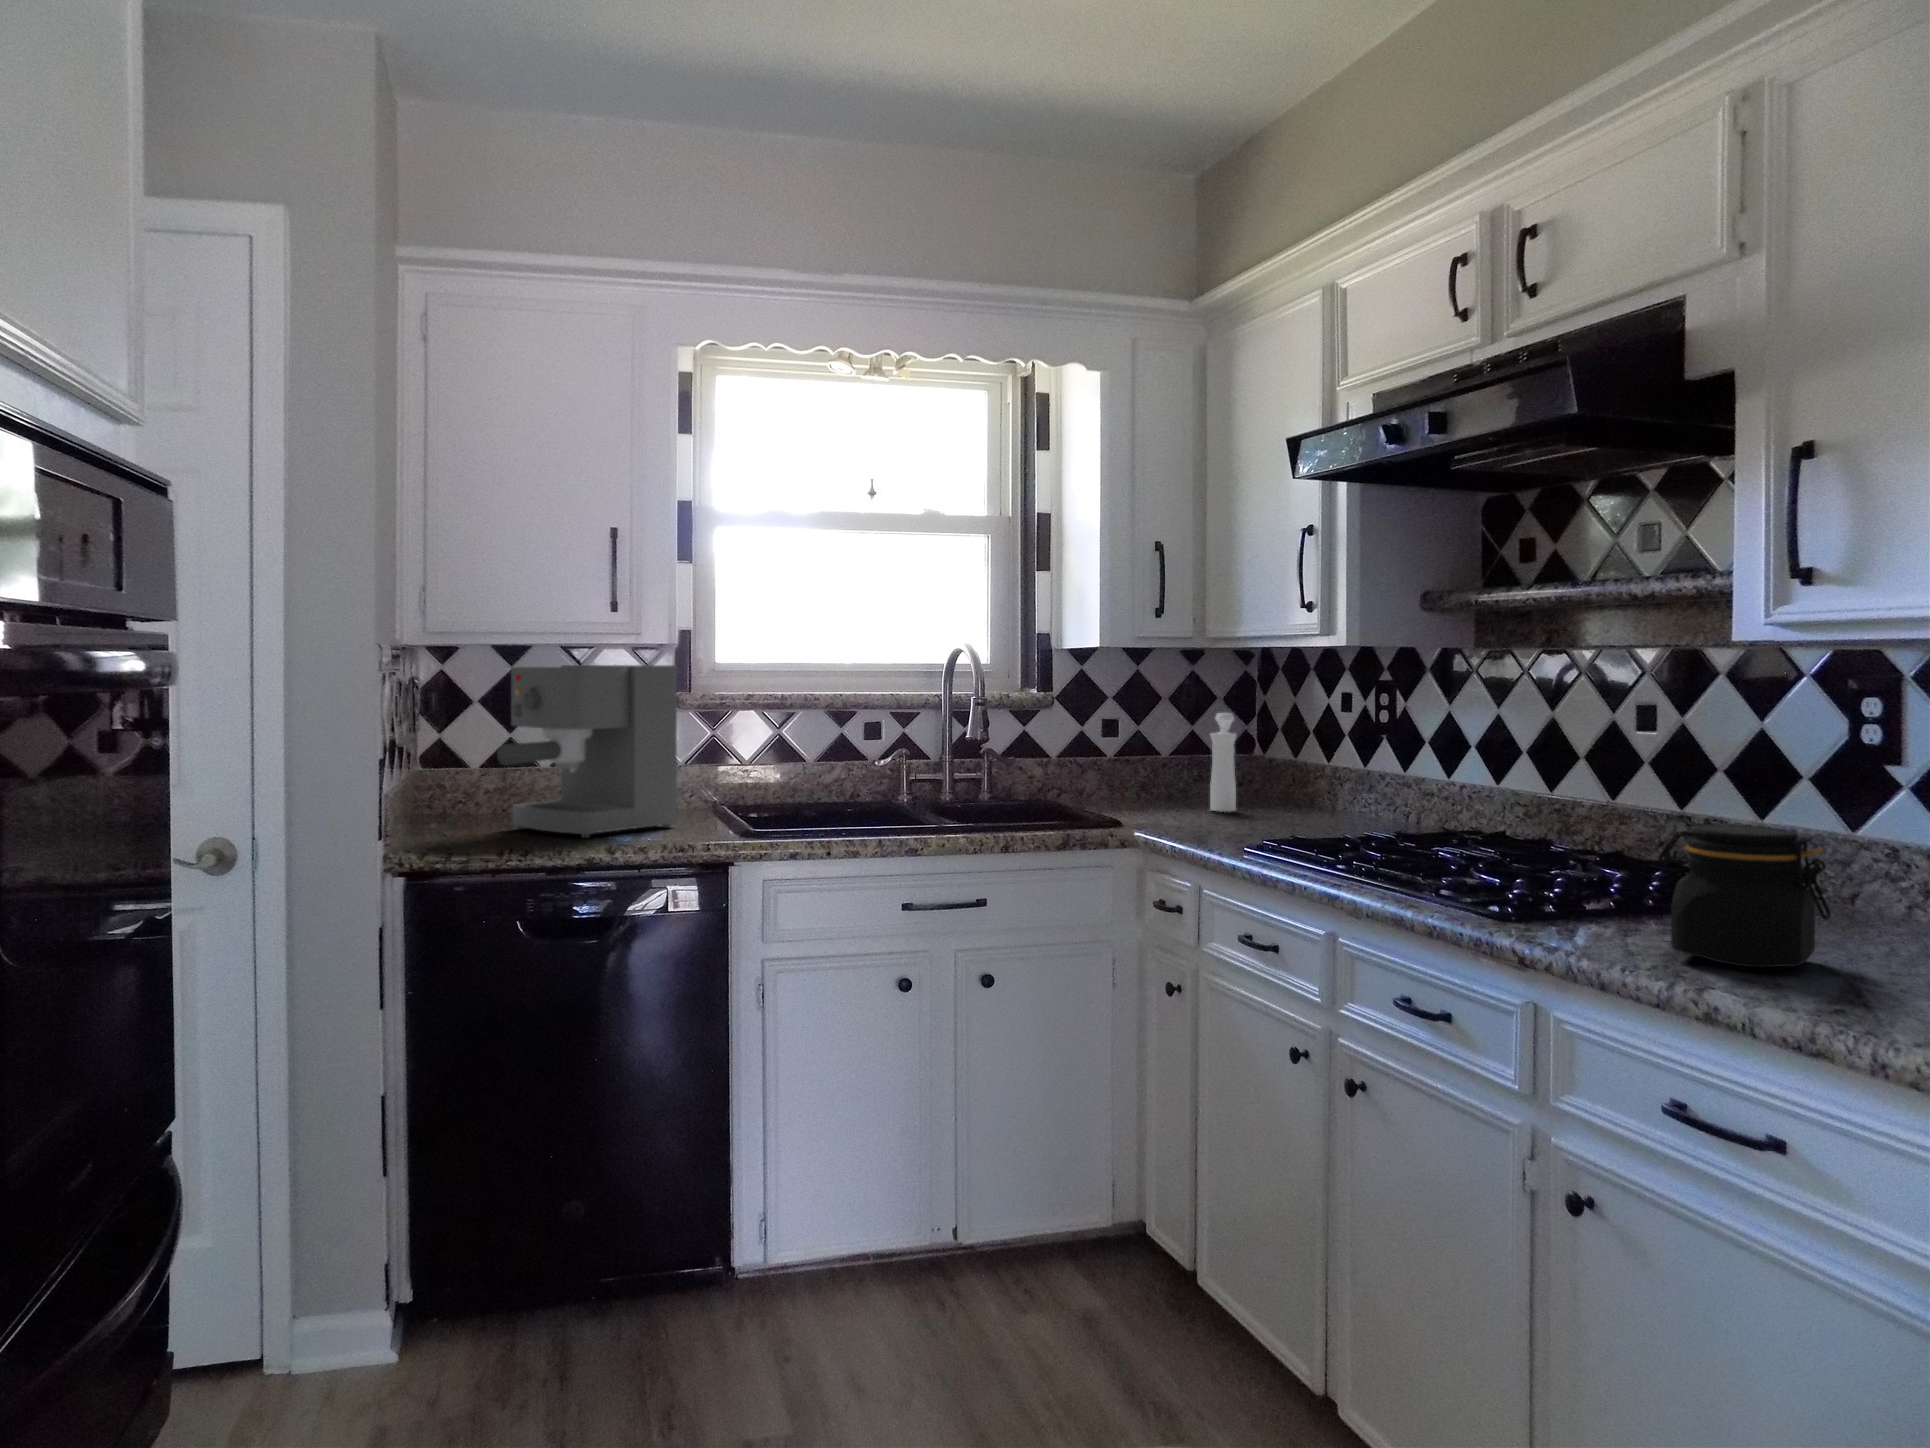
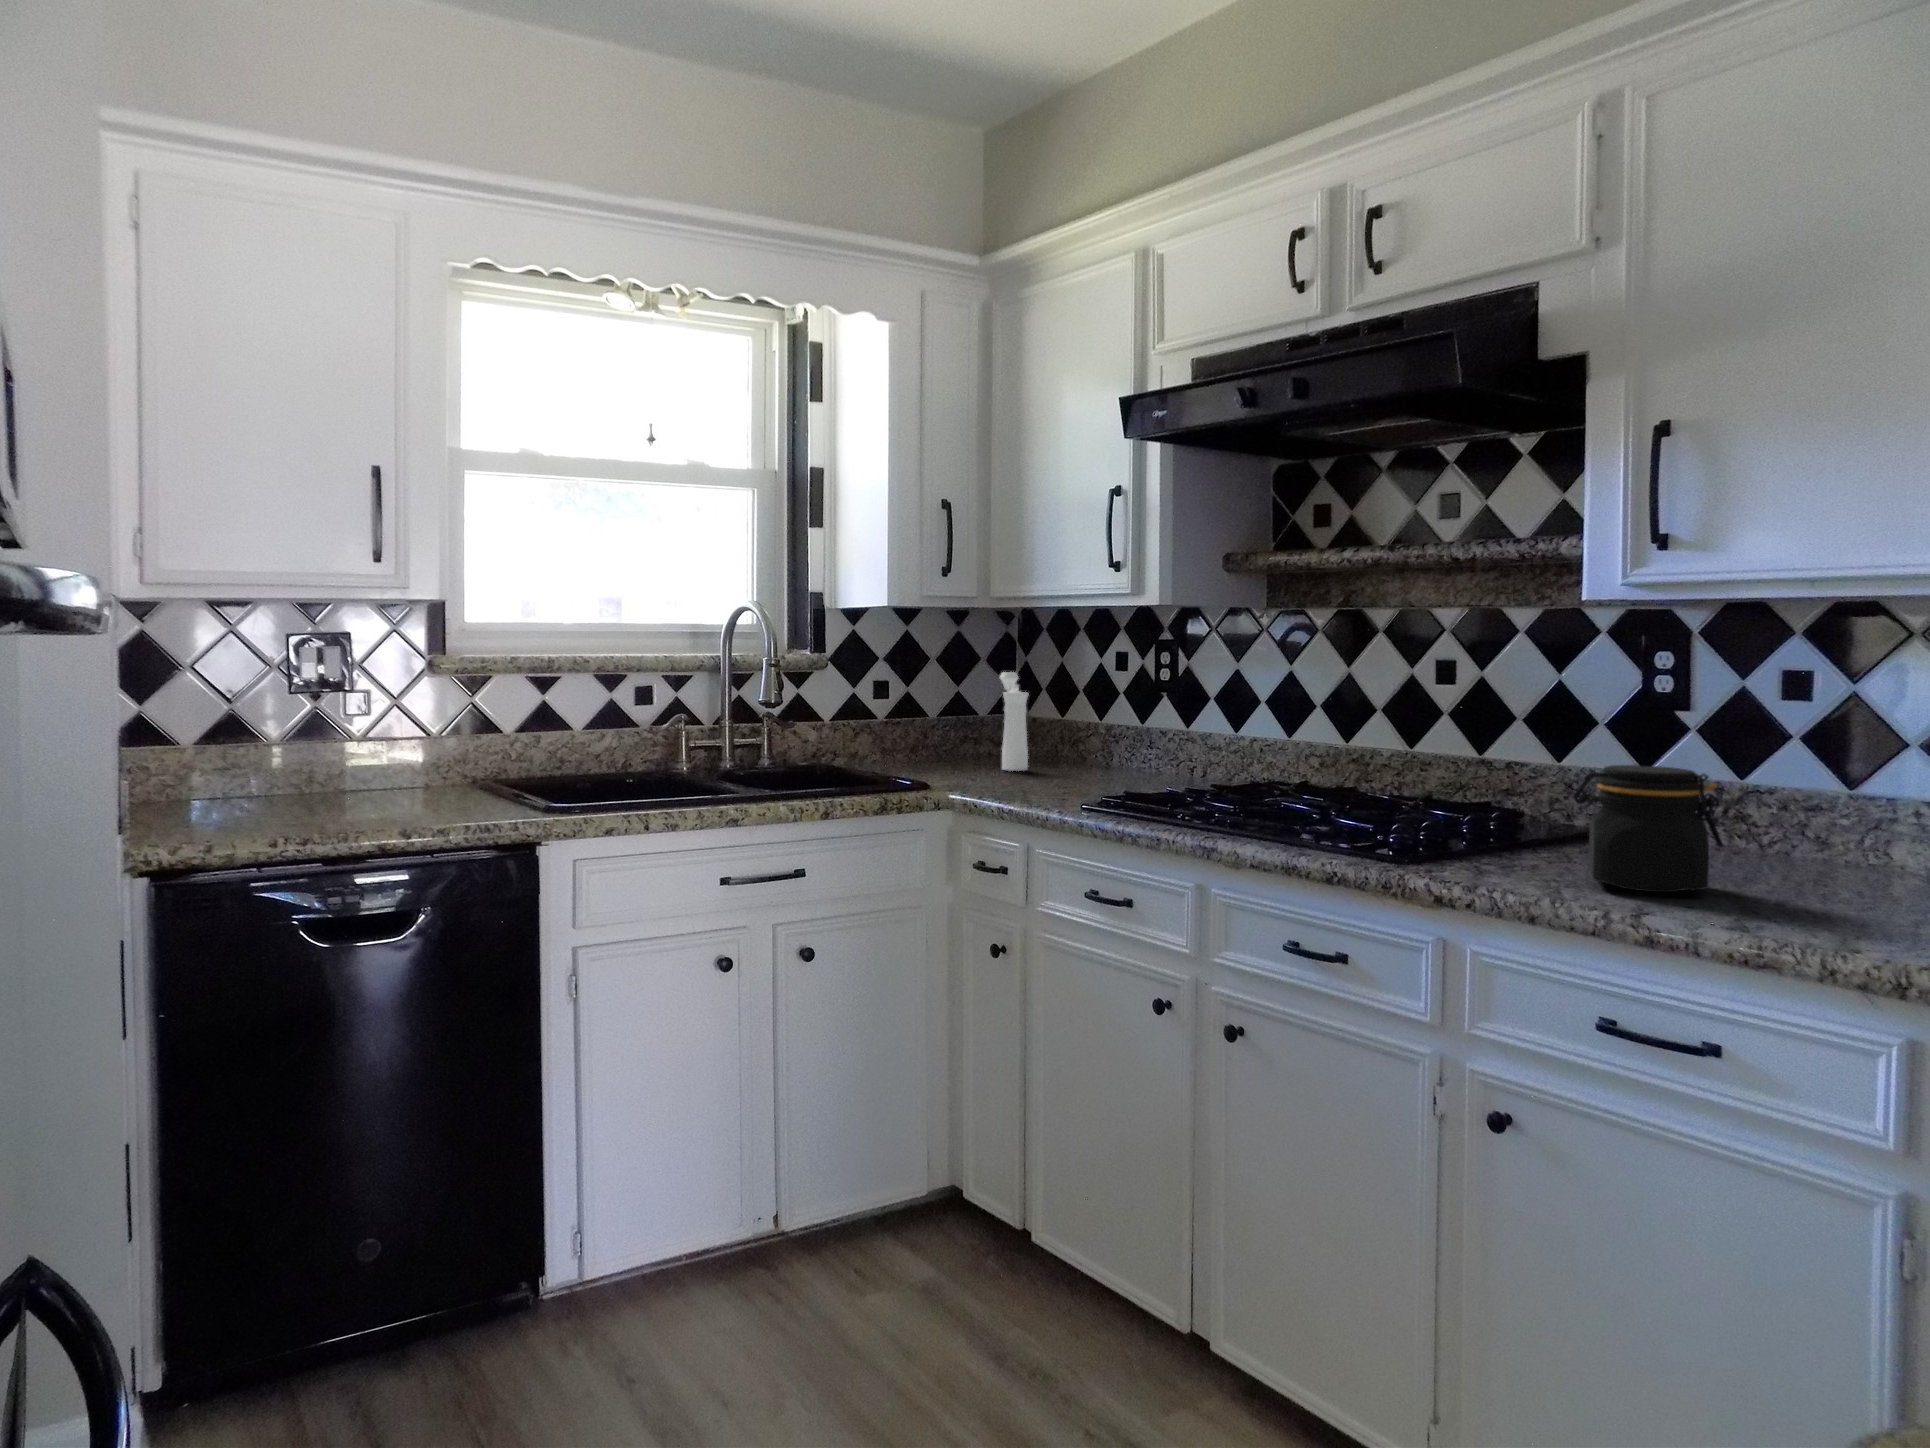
coffee maker: present [497,665,677,838] -> none [234,615,448,822]

